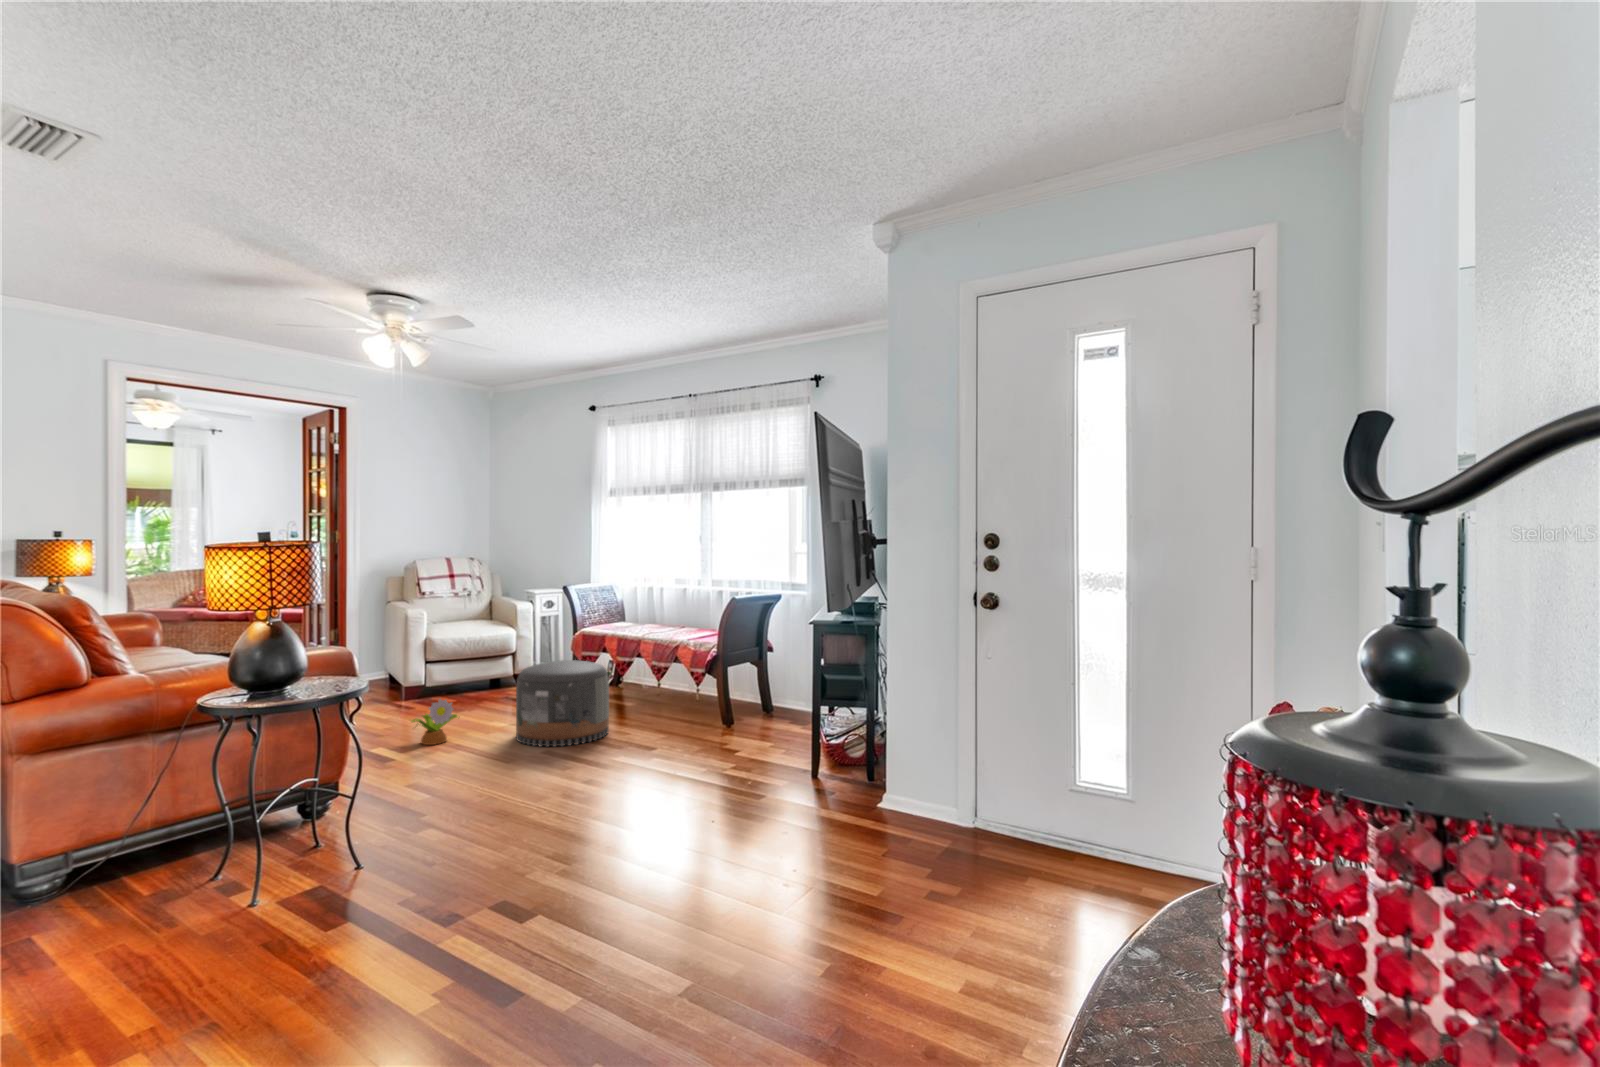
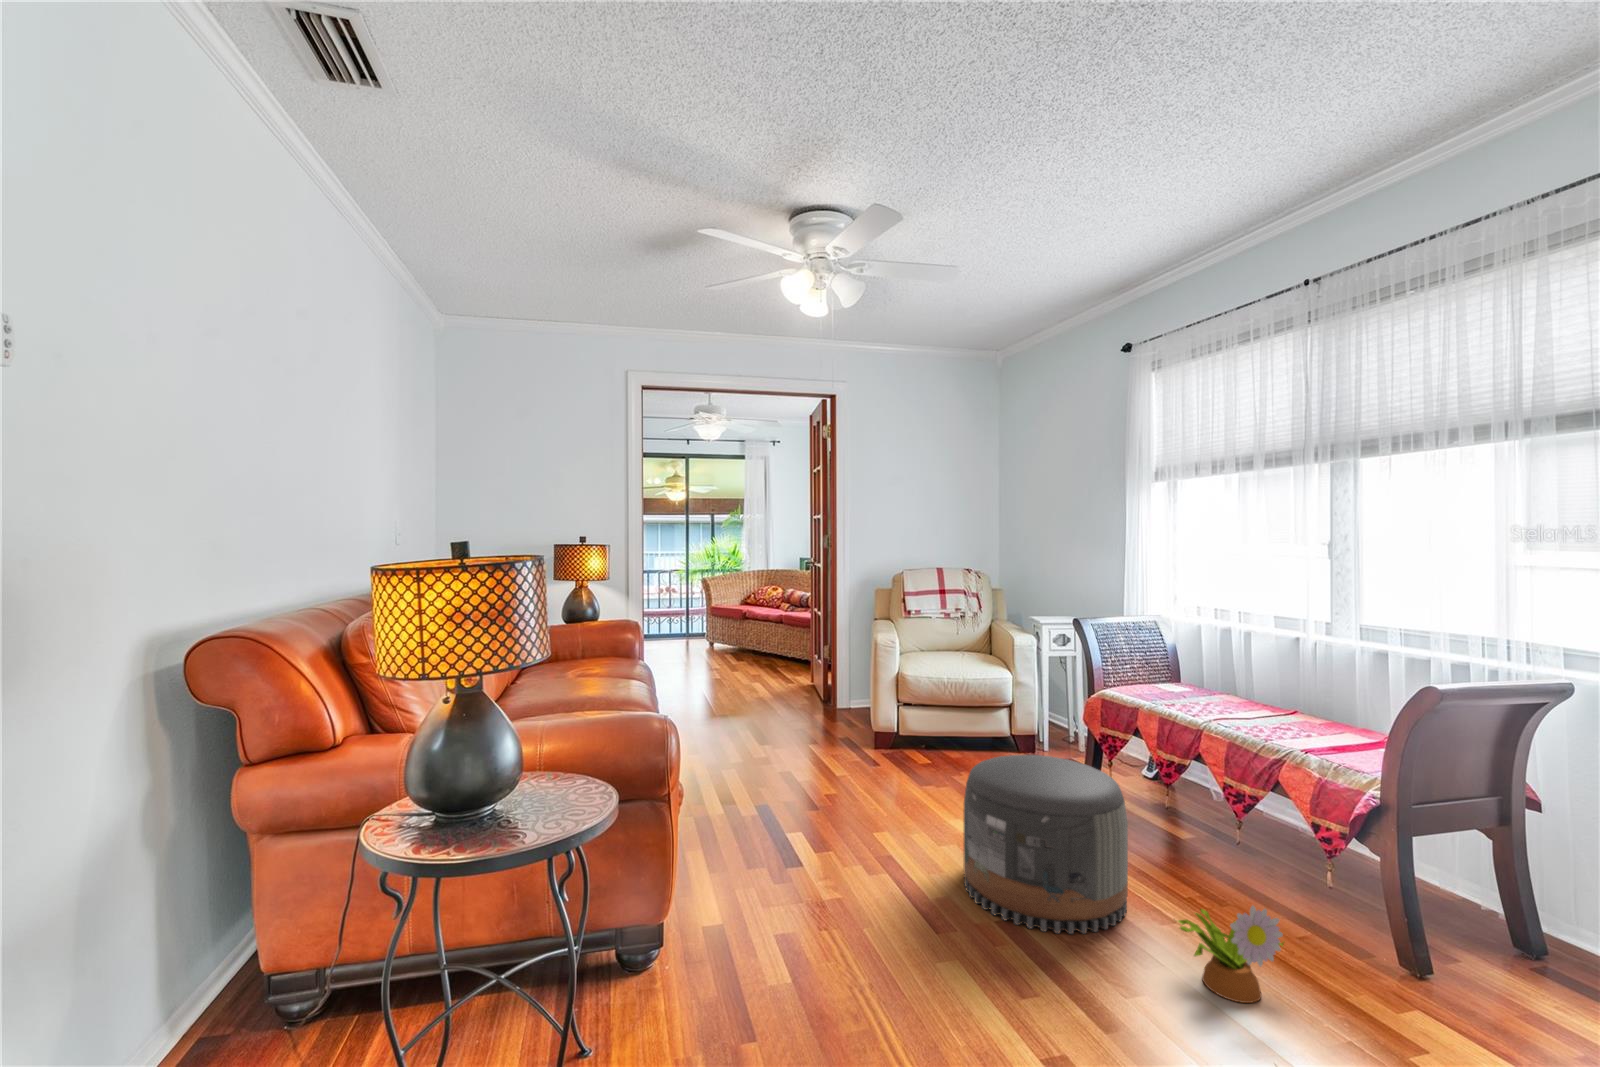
decorative plant: present [412,699,458,745] -> present [1178,906,1284,1003]

